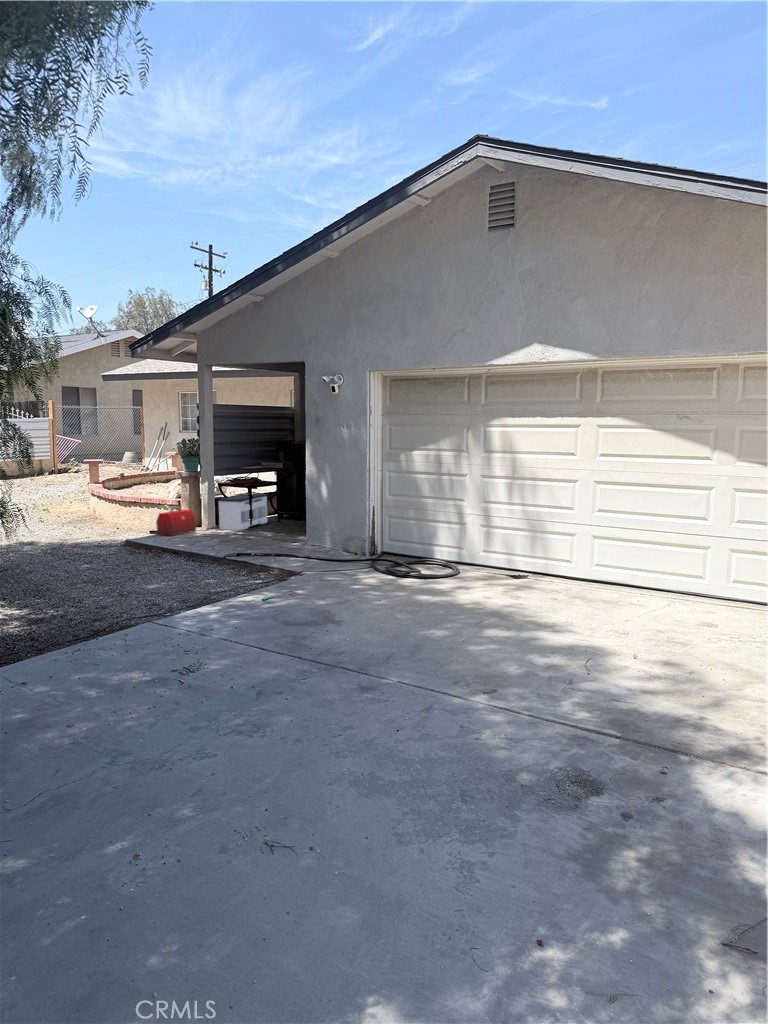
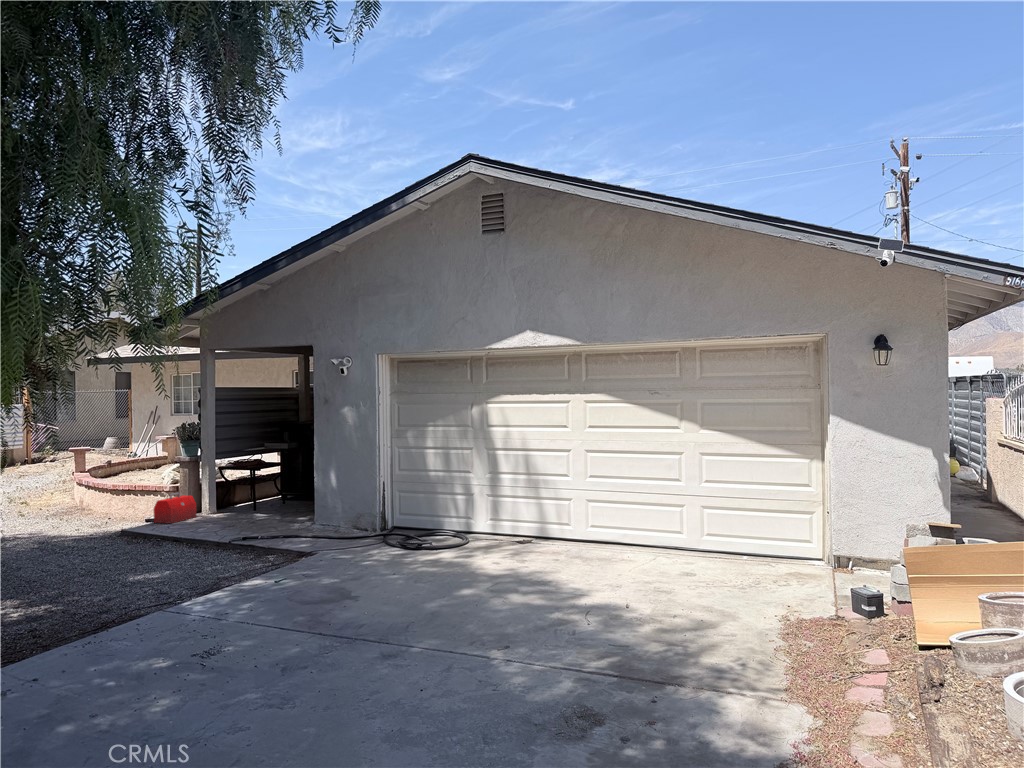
bench: present [219,493,267,530] -> none [221,475,272,514]

